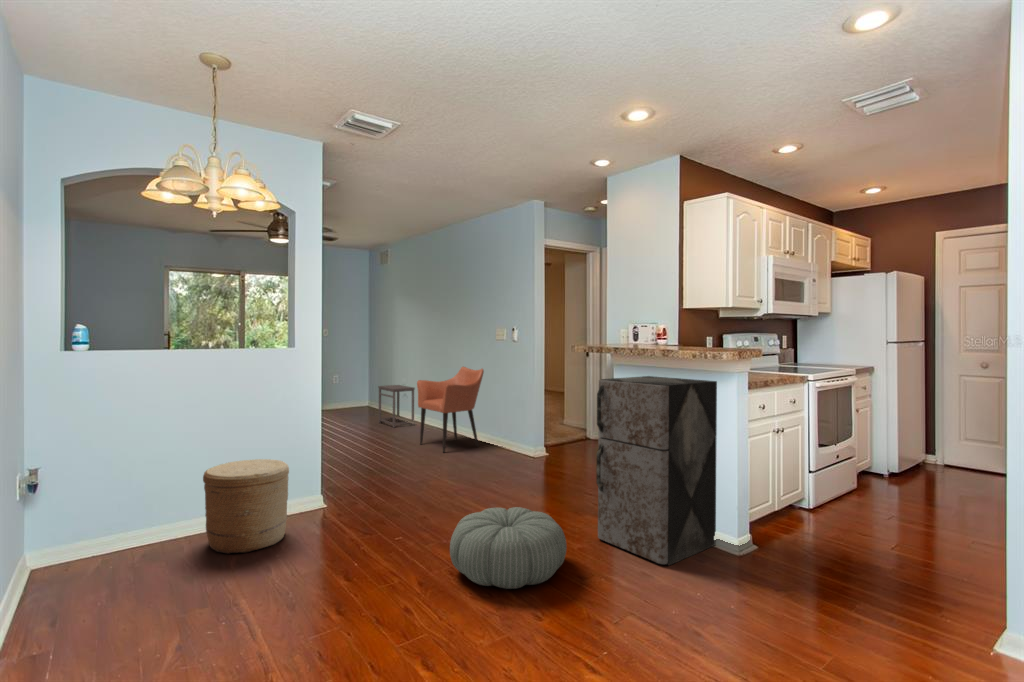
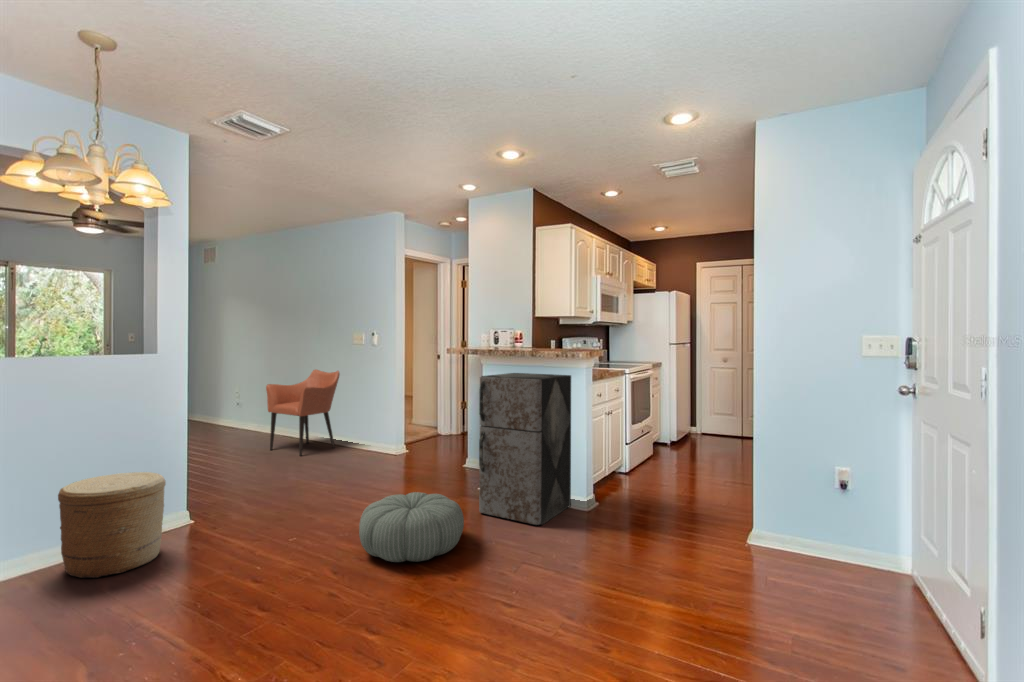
side table: present [378,385,415,428] -> none [209,391,254,436]

